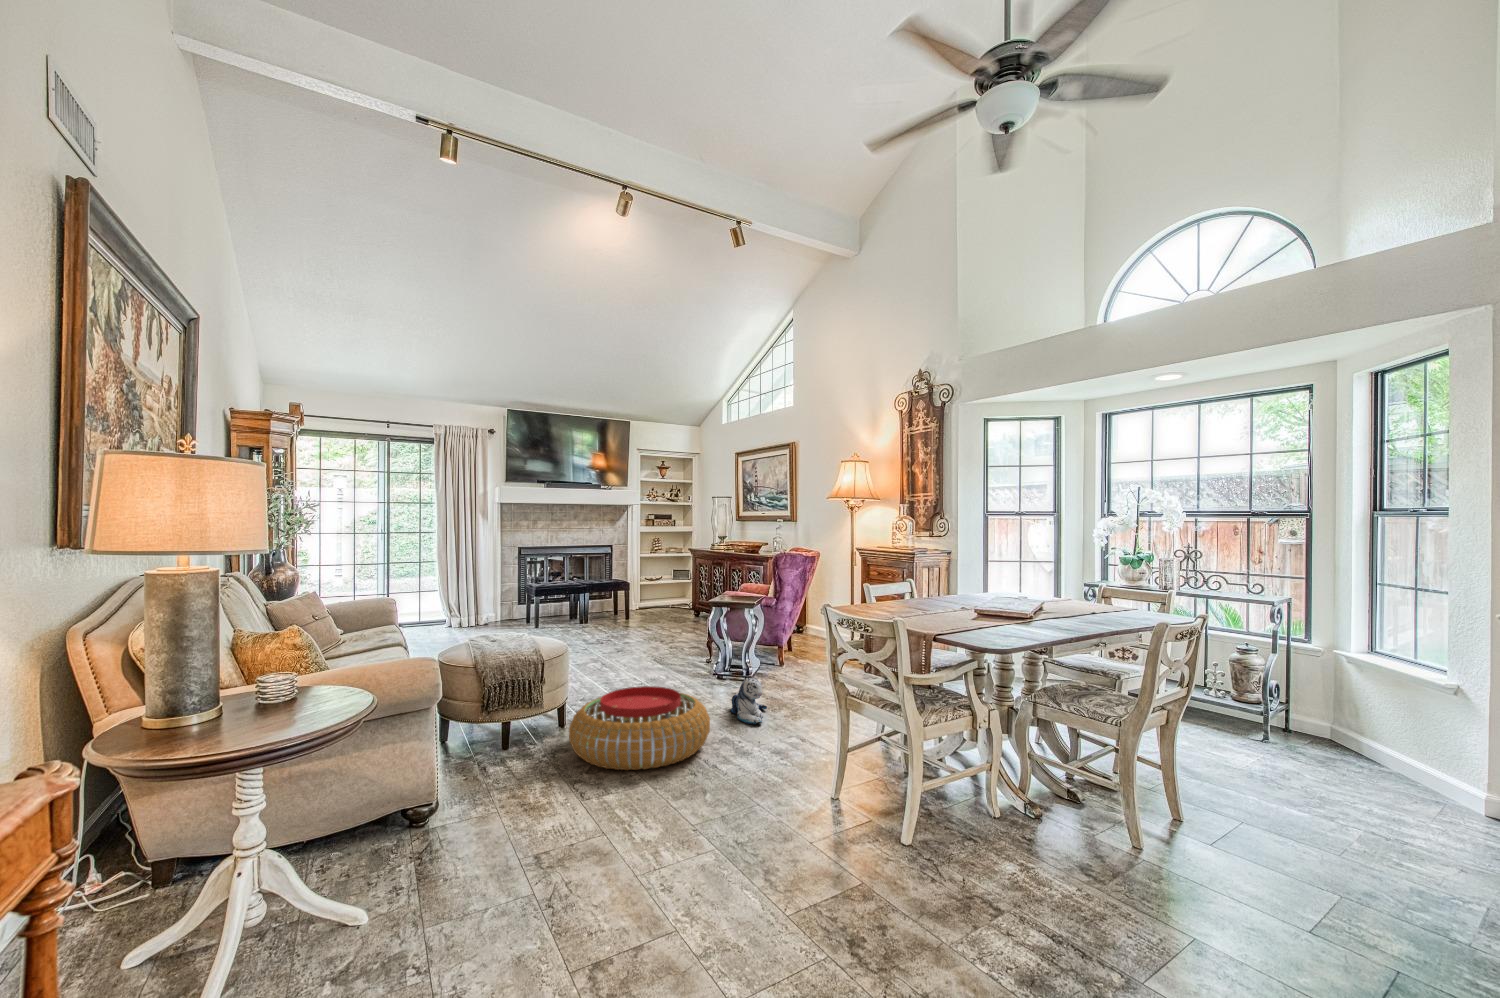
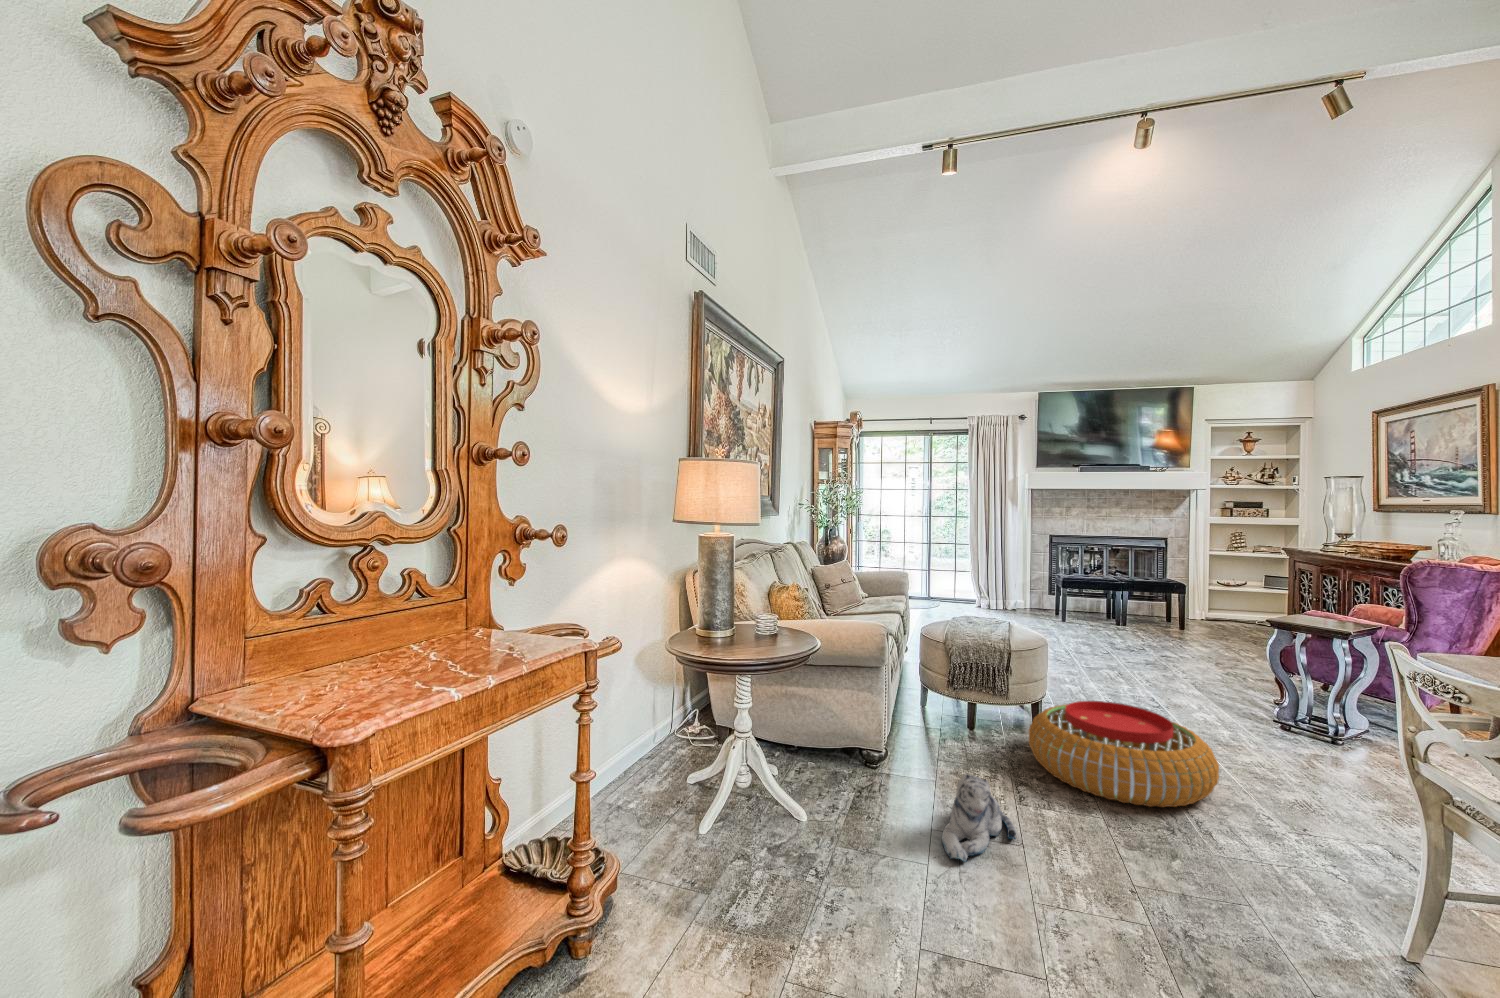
plush toy: present [730,678,767,724] -> present [942,774,1016,862]

